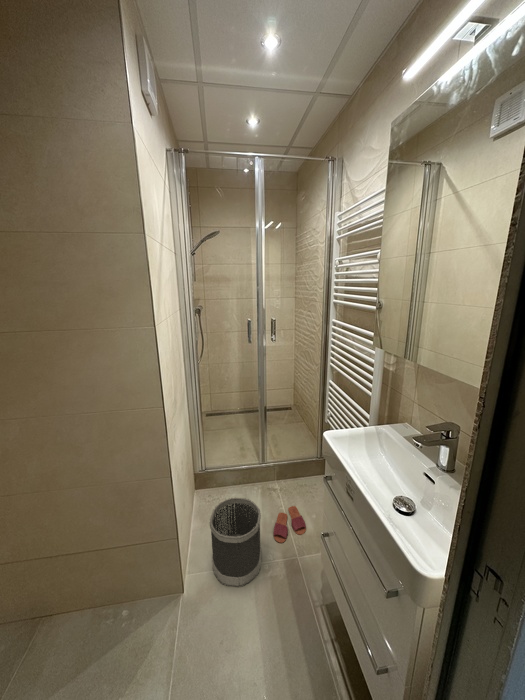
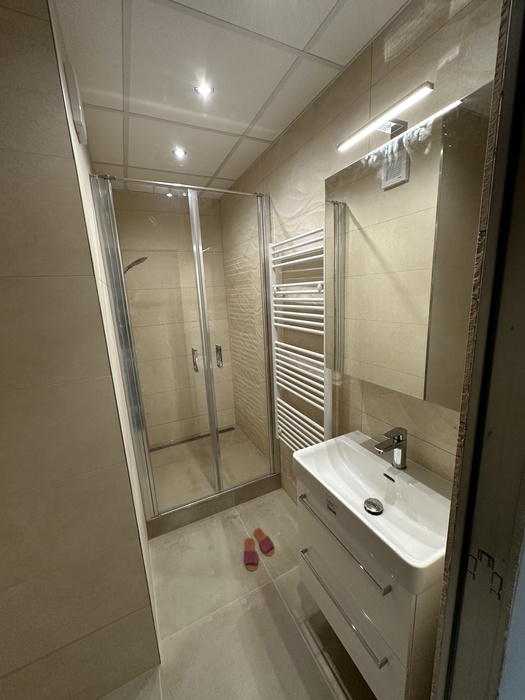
wastebasket: present [210,497,261,587] -> none [181,535,239,637]

